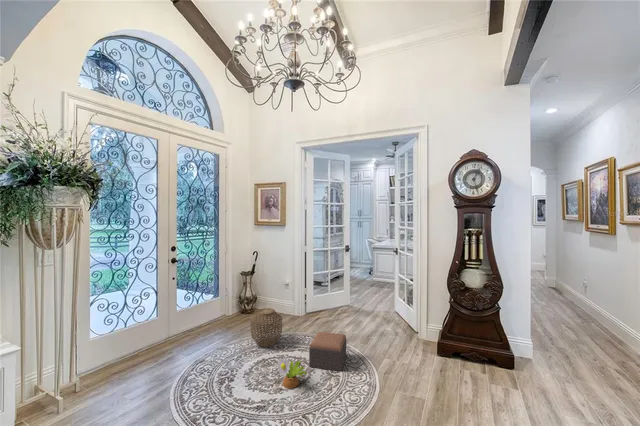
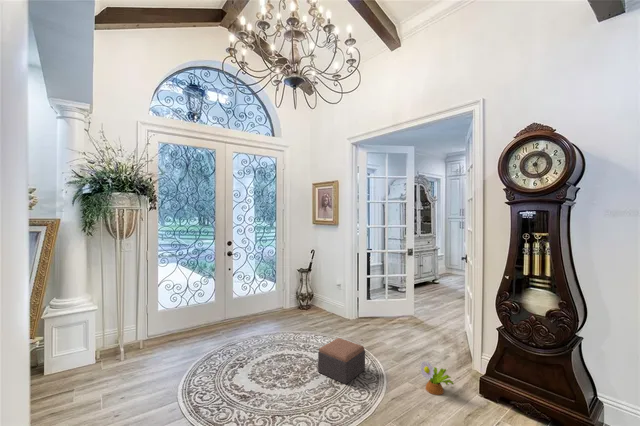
woven basket: present [251,308,282,347] -> none [282,306,313,344]
decorative plant: present [277,358,307,388] -> present [420,361,453,395]

